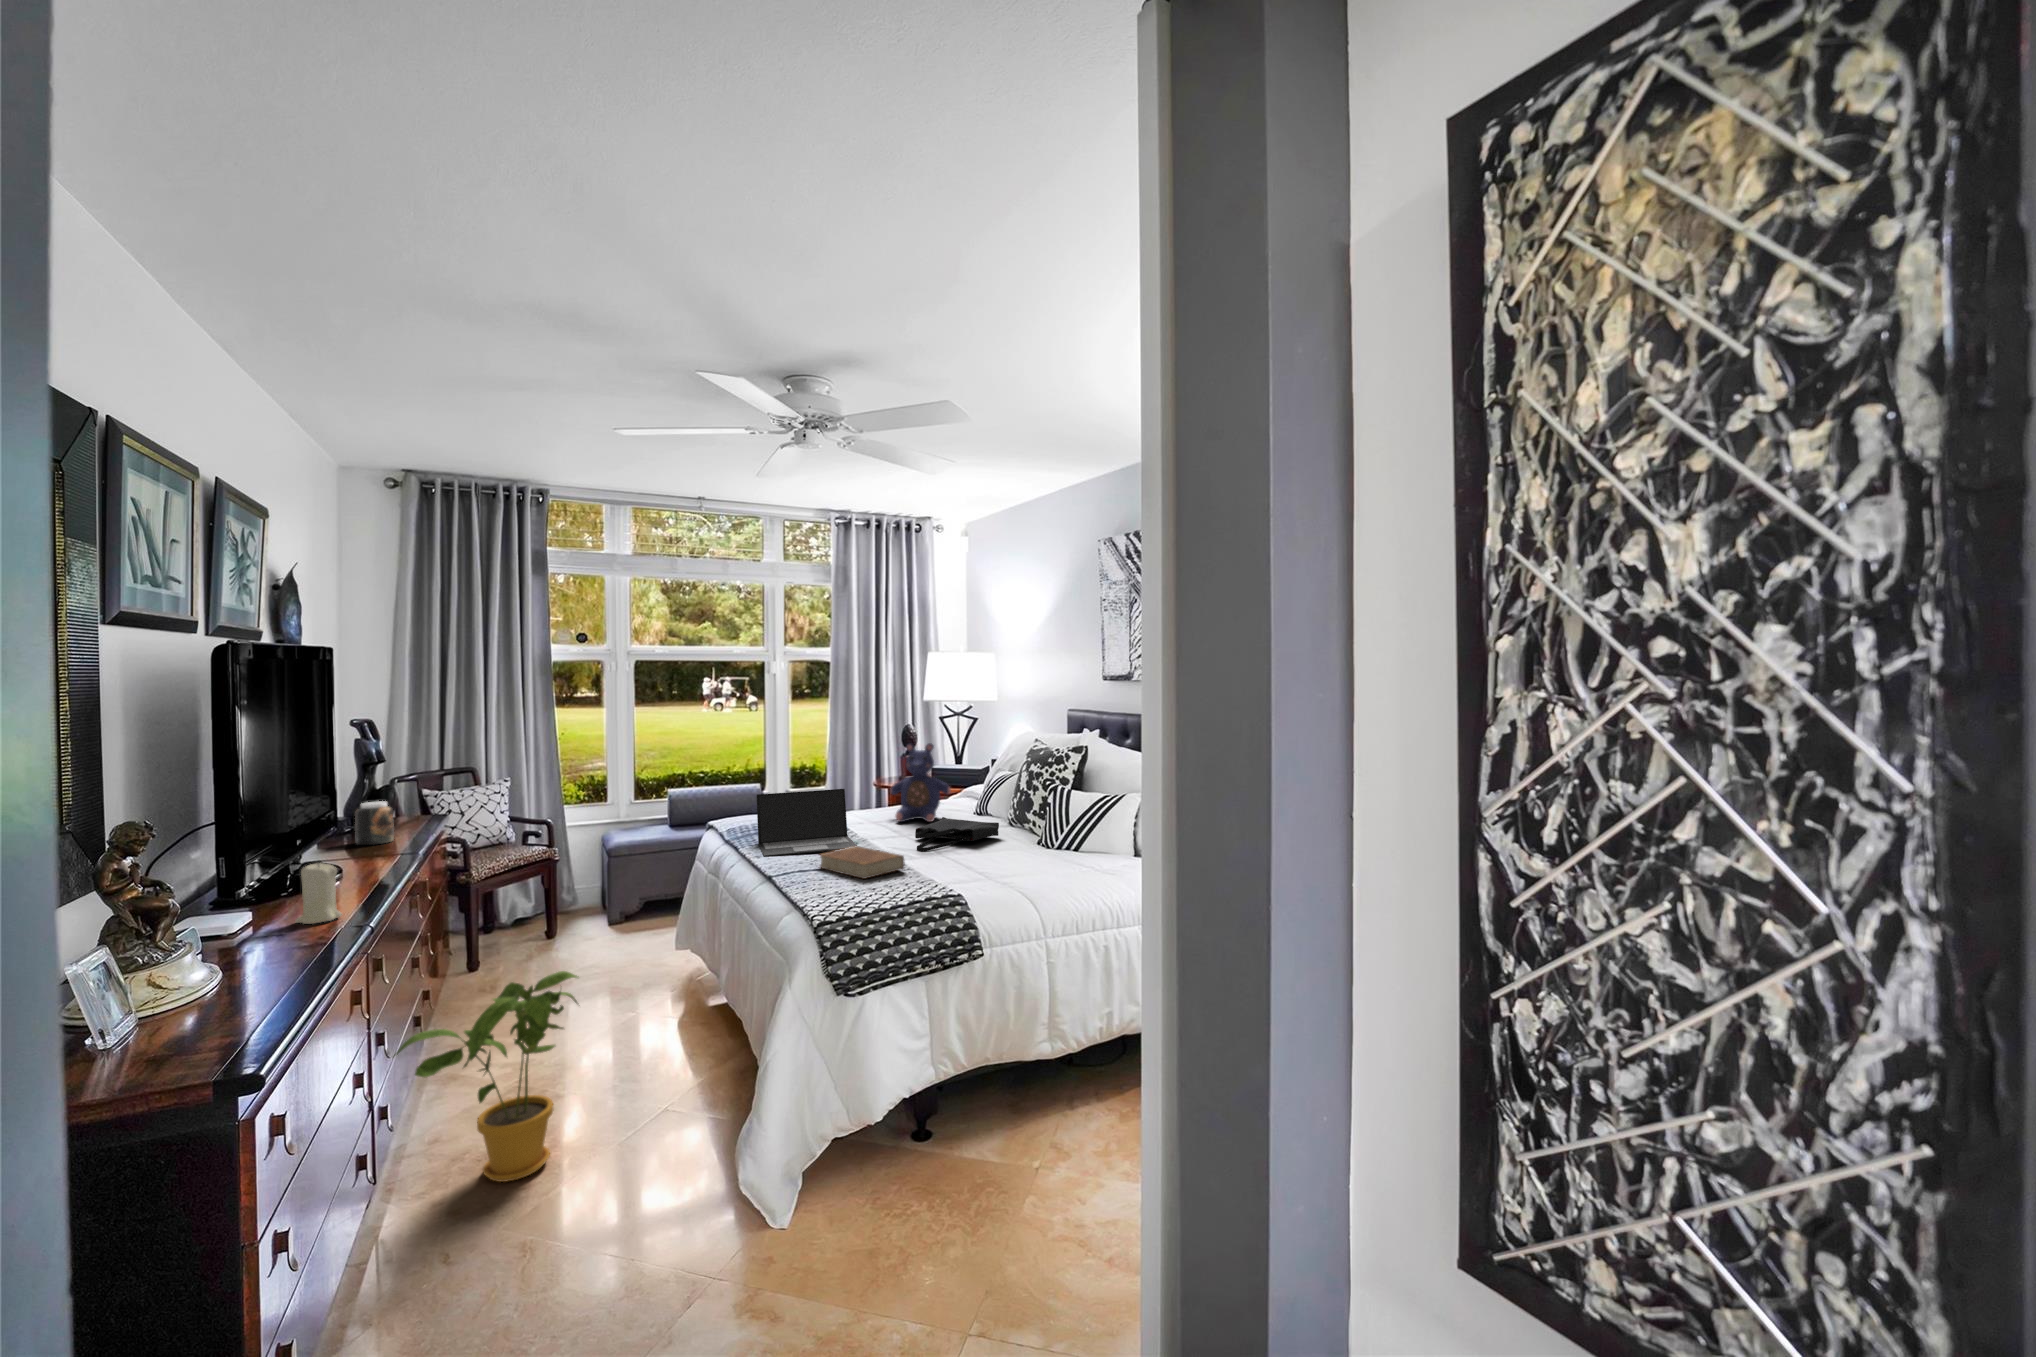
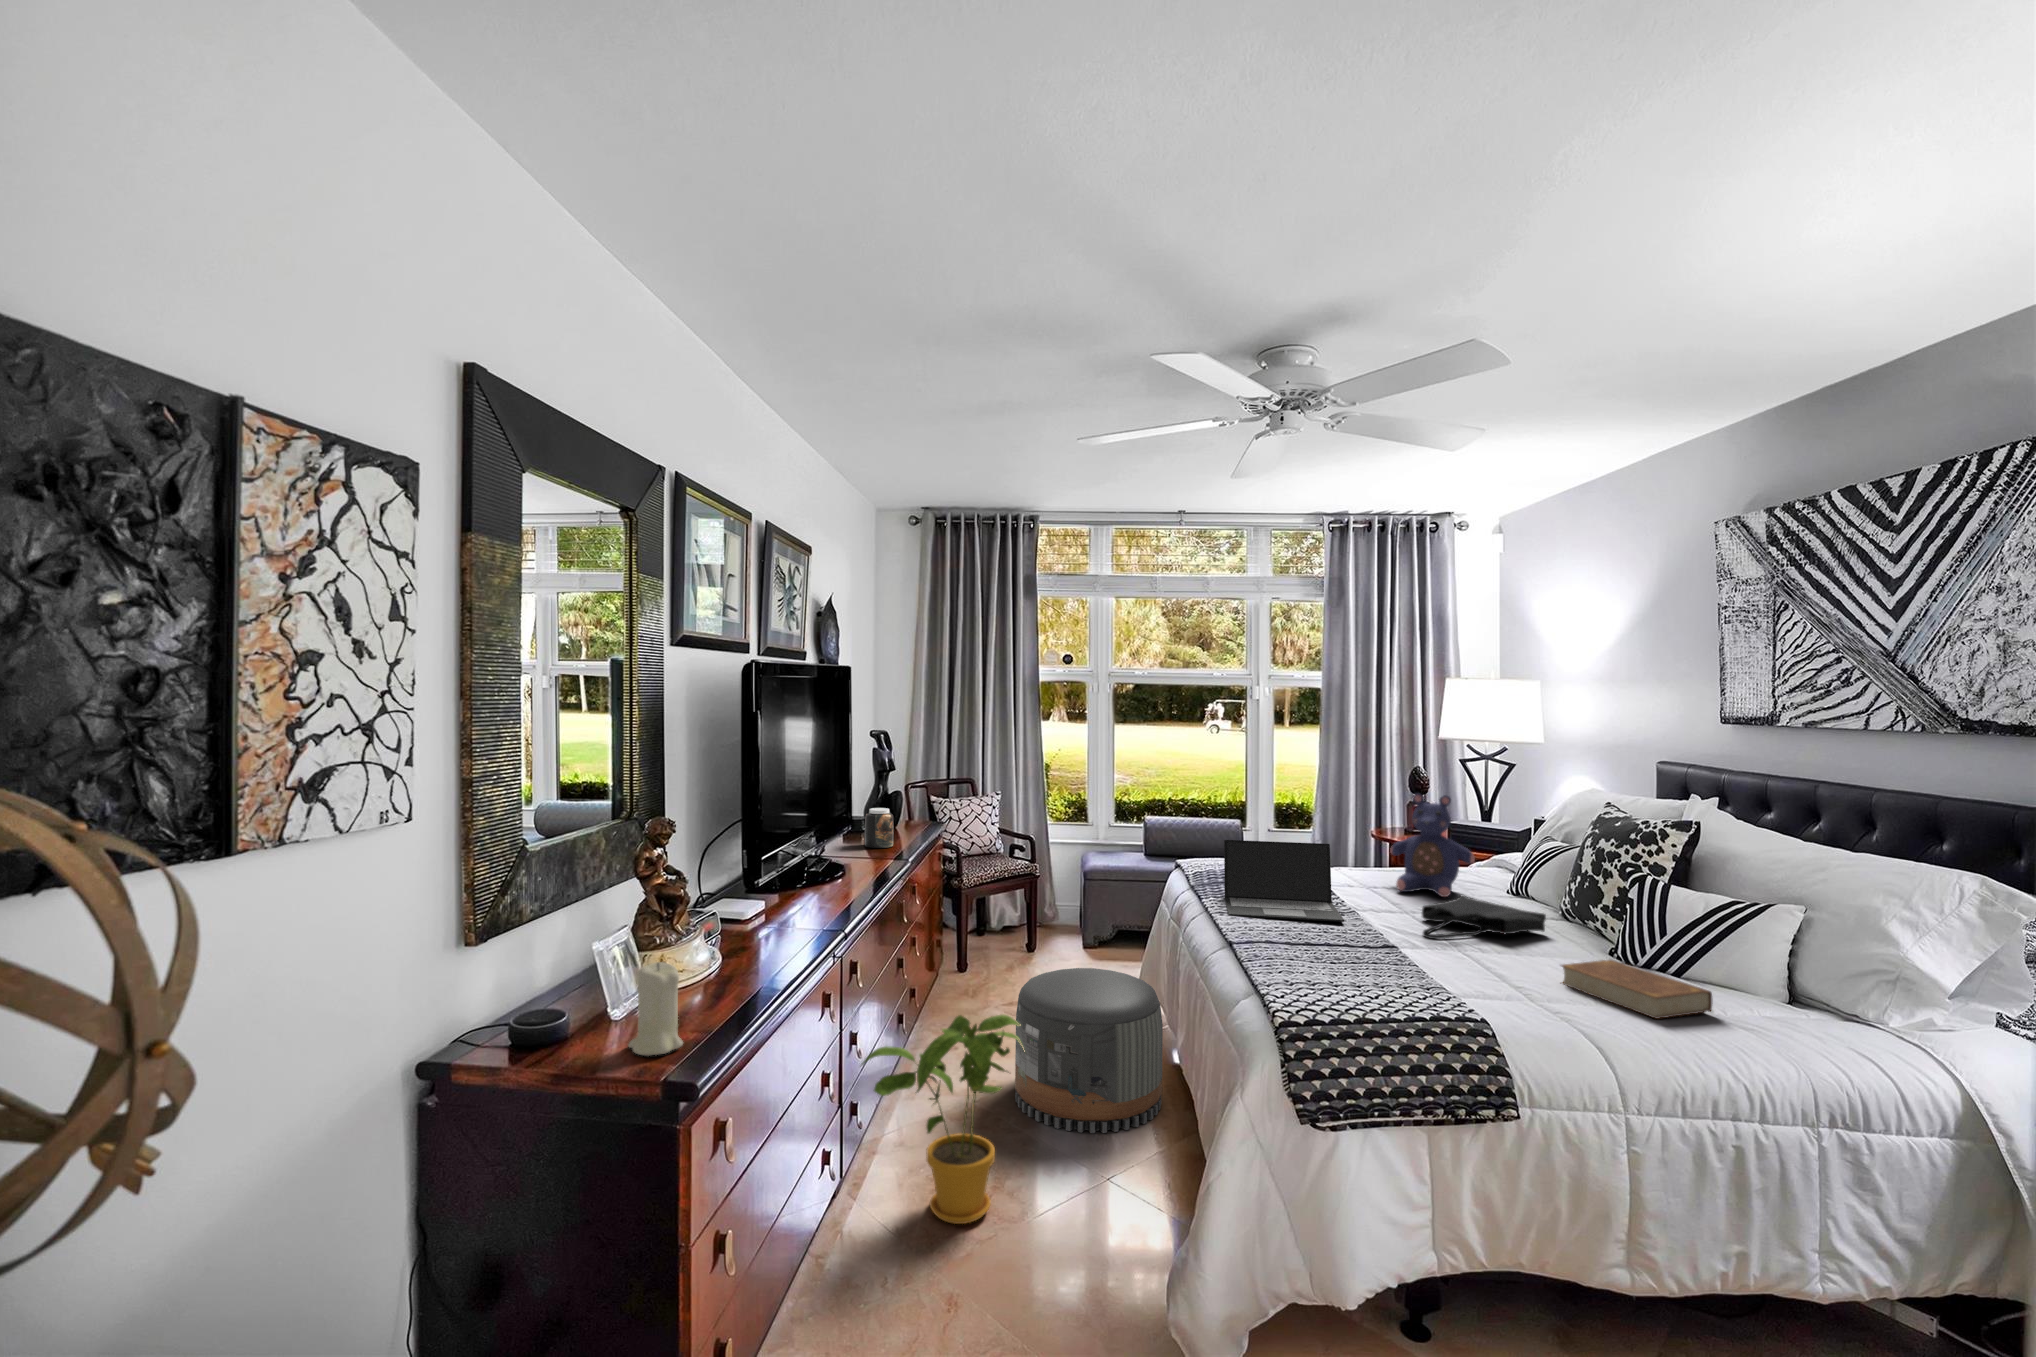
book: present [820,846,904,879] -> present [1562,960,1712,1019]
candle: present [295,863,342,924] -> present [628,962,683,1056]
pouf: none [557,926,707,1077] -> present [1015,968,1163,1133]

